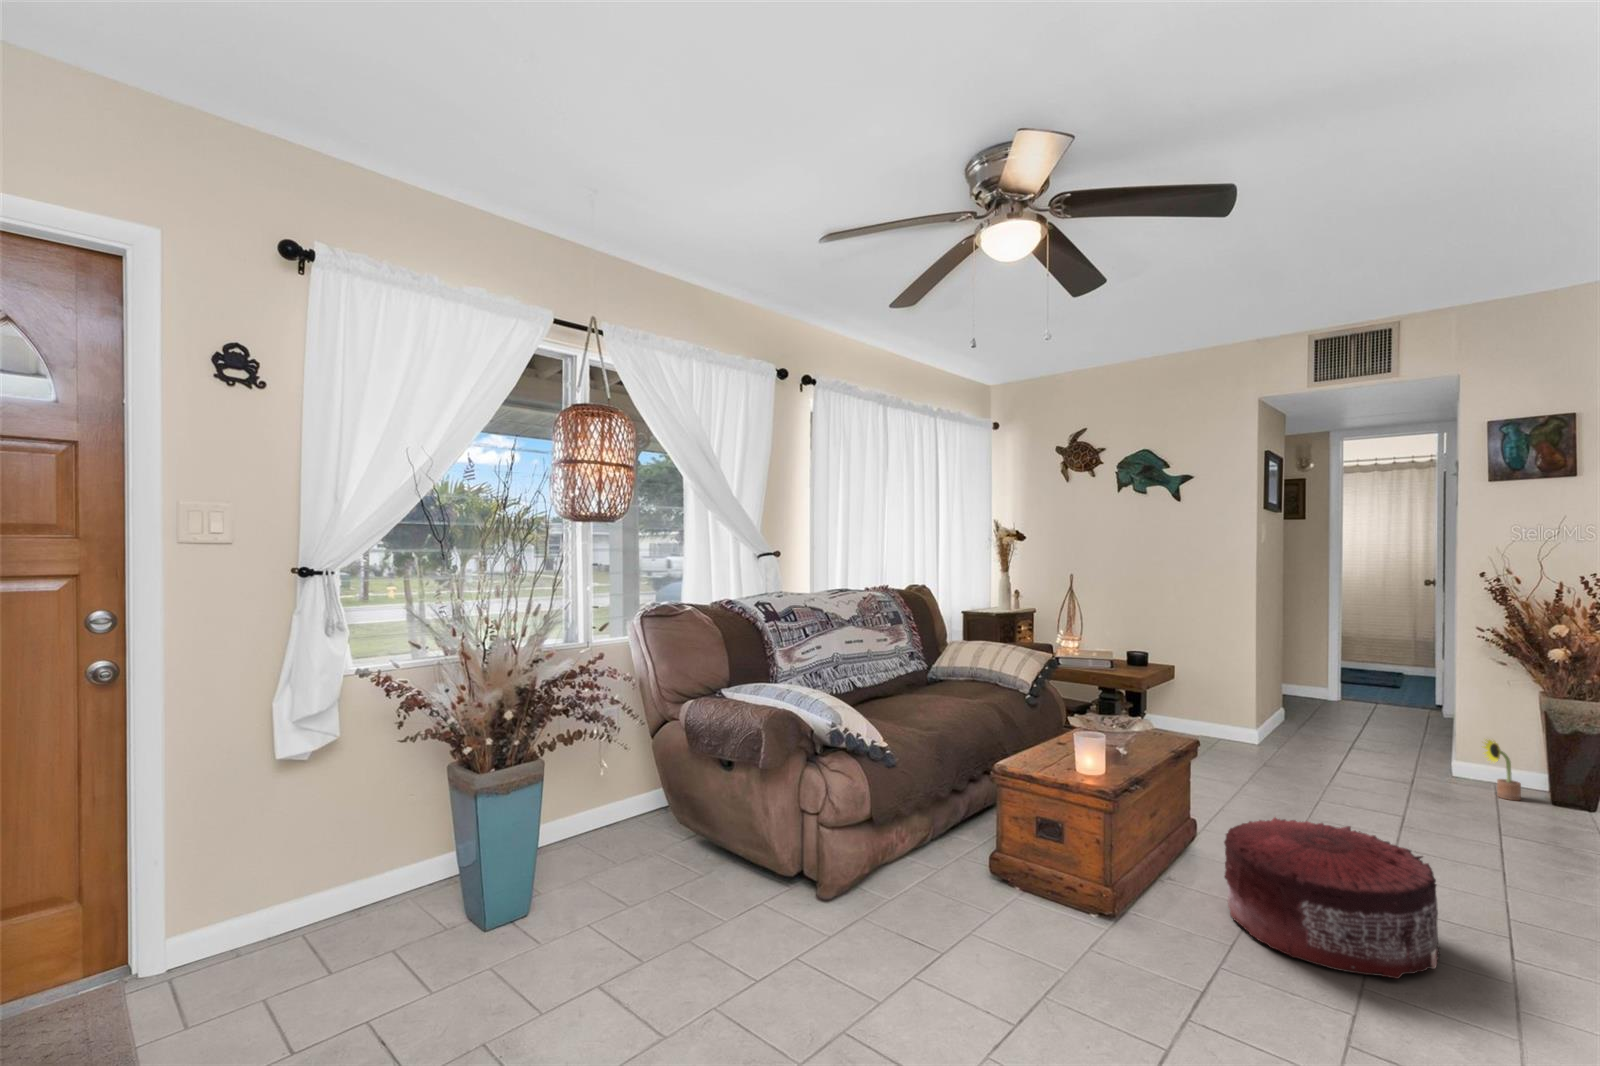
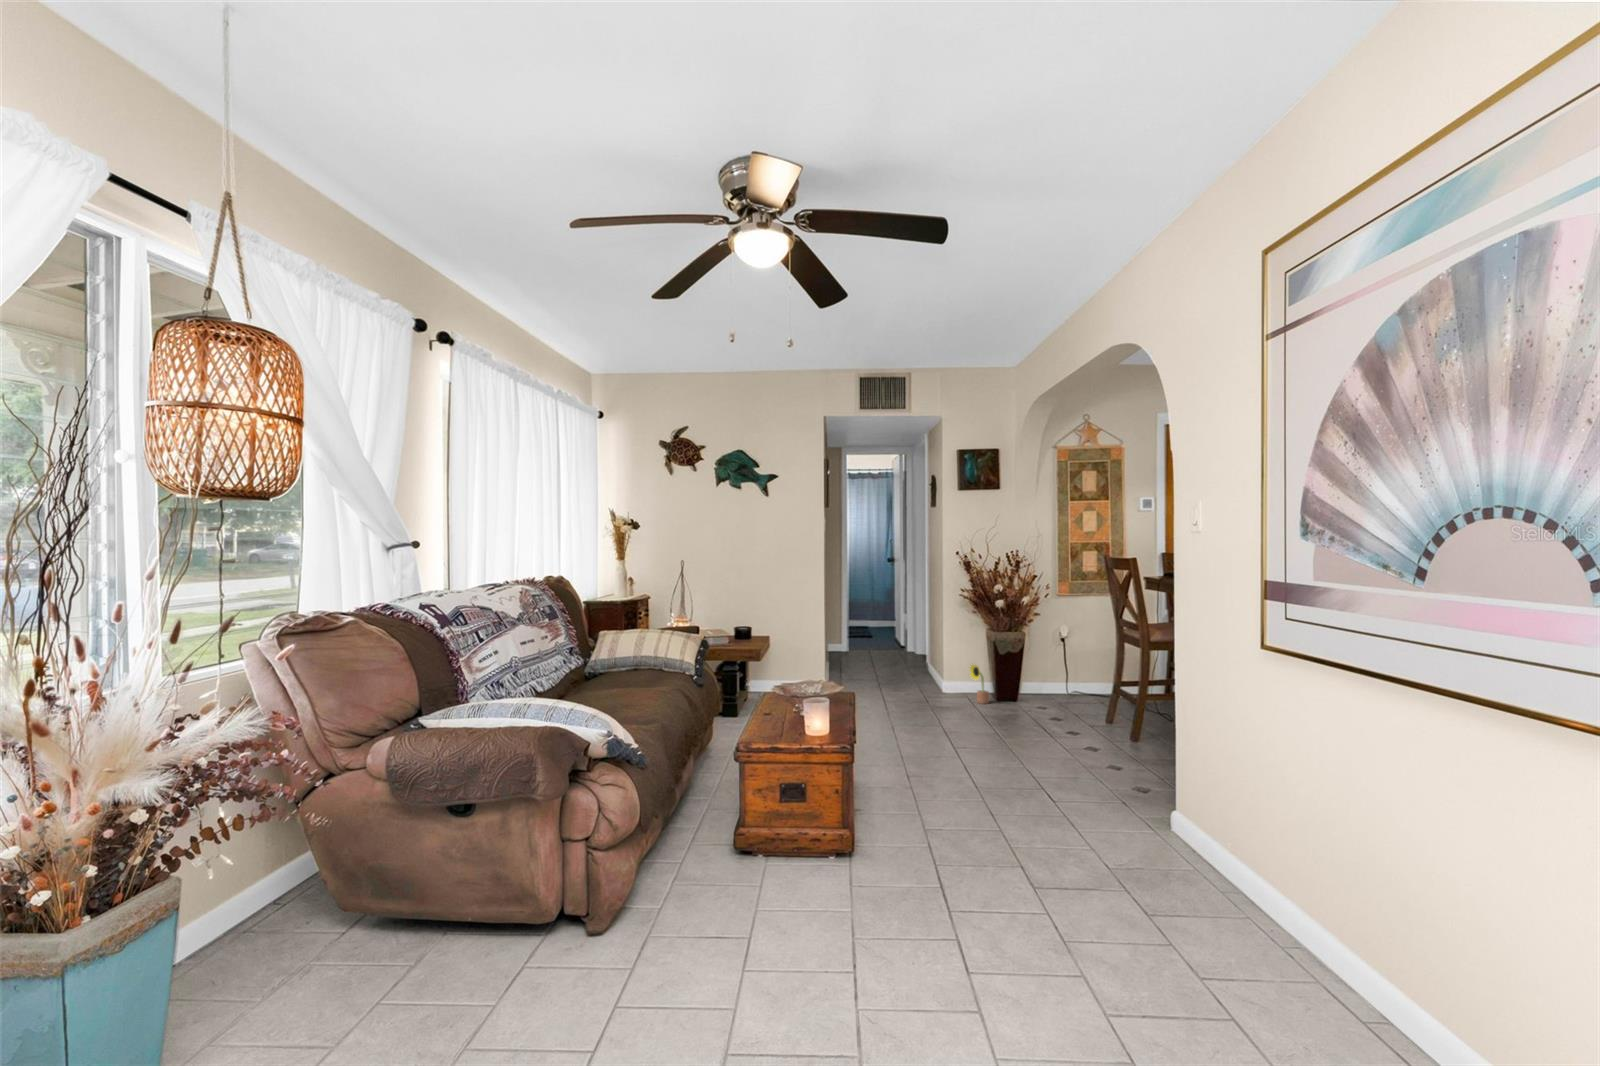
pouf: present [1224,817,1440,979] -> none [907,737,1044,844]

